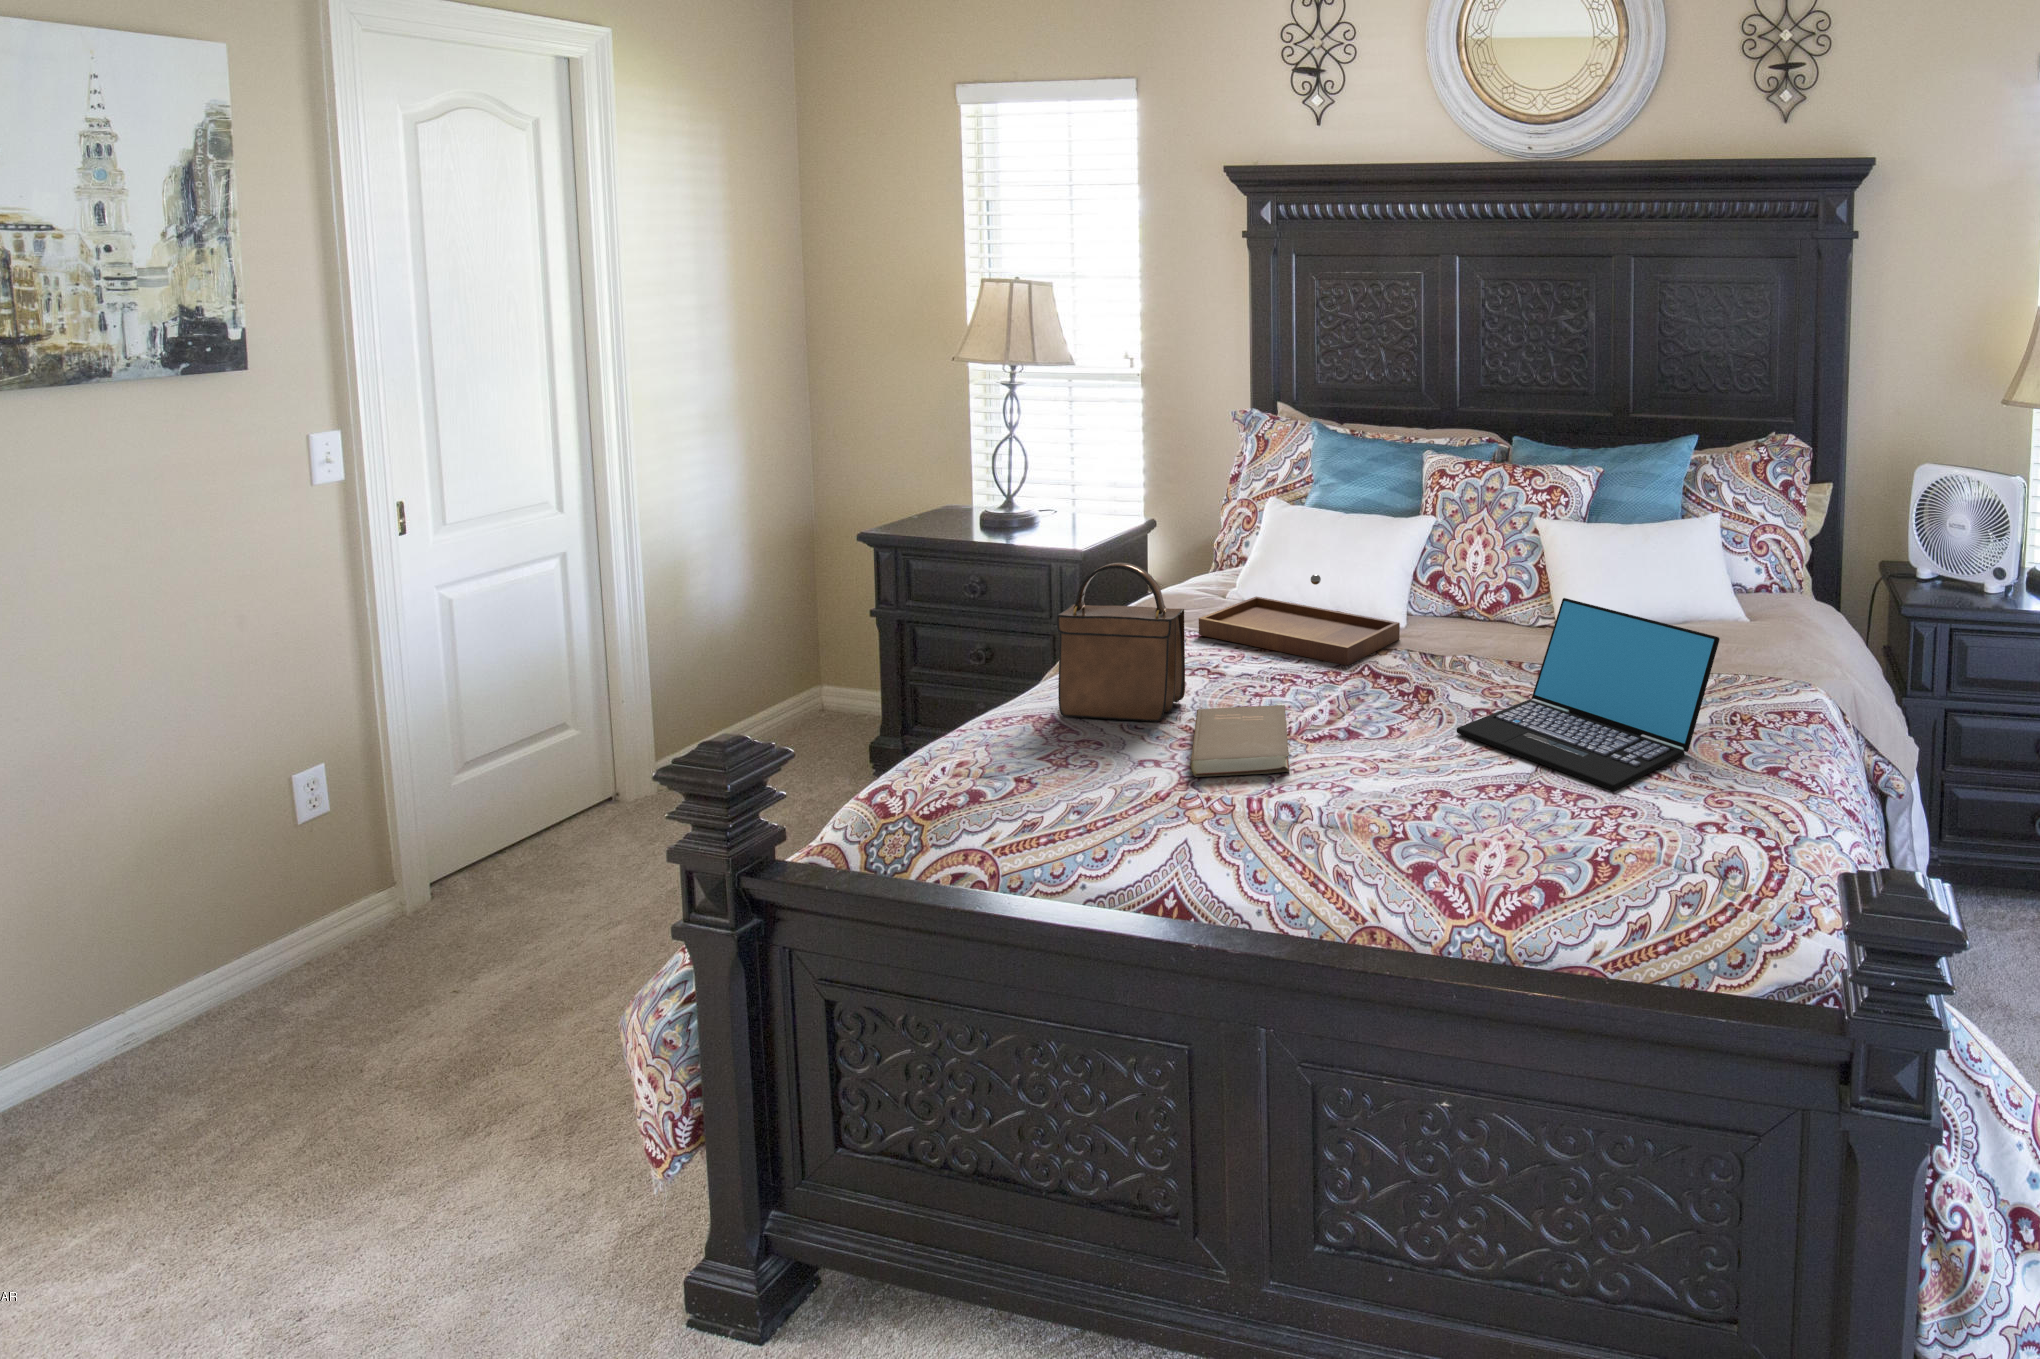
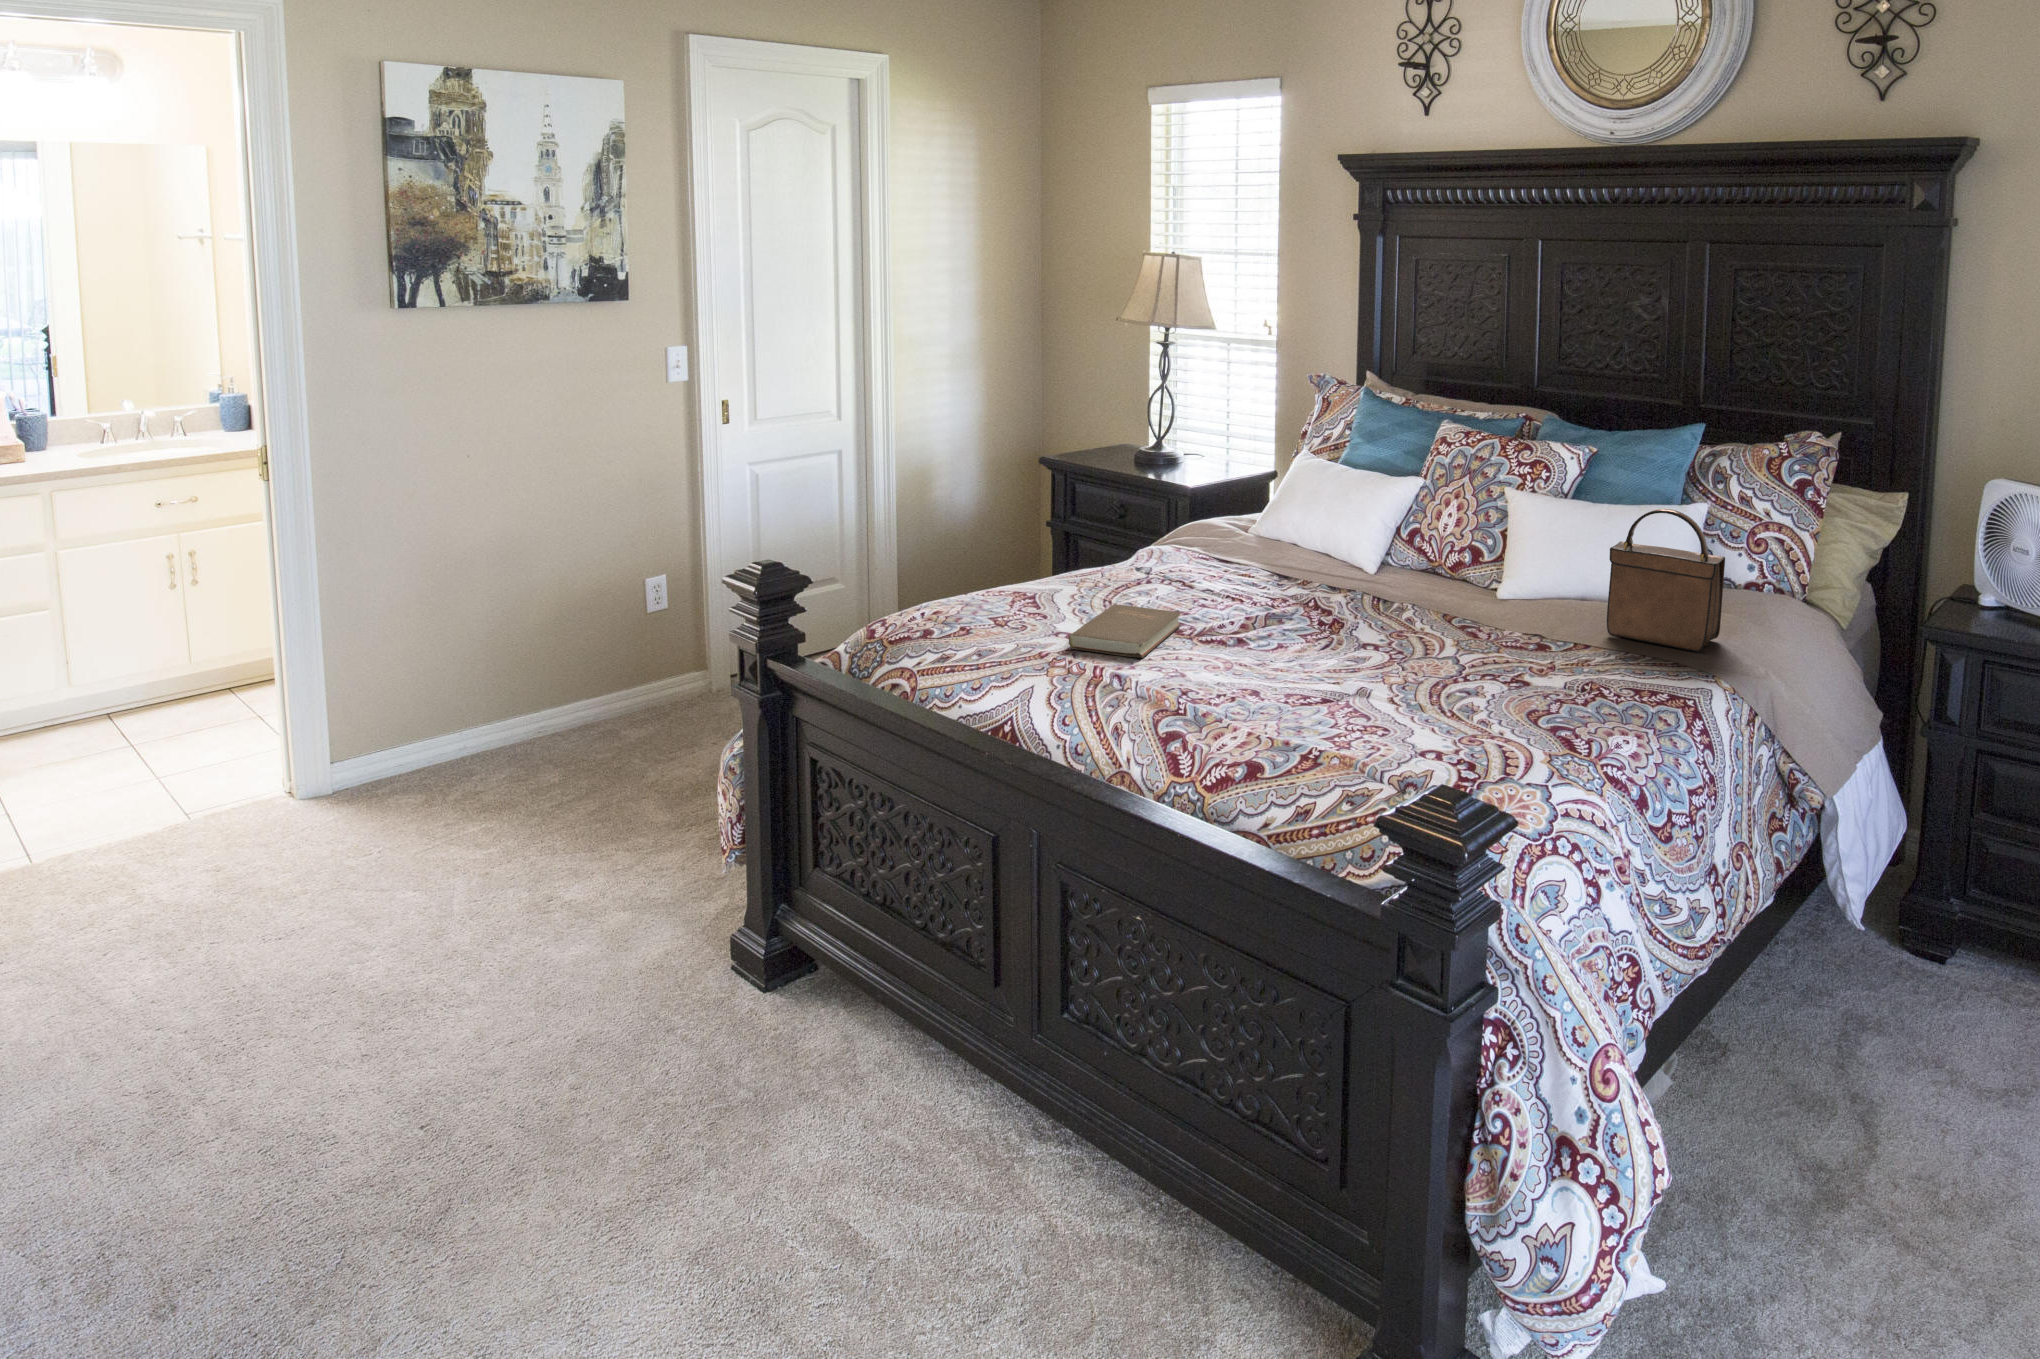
handbag: present [1057,563,1185,722] -> present [1607,509,1725,652]
tray: present [1199,574,1400,665] -> none [1189,518,1350,597]
laptop: present [1457,598,1720,791] -> none [1304,557,1536,719]

